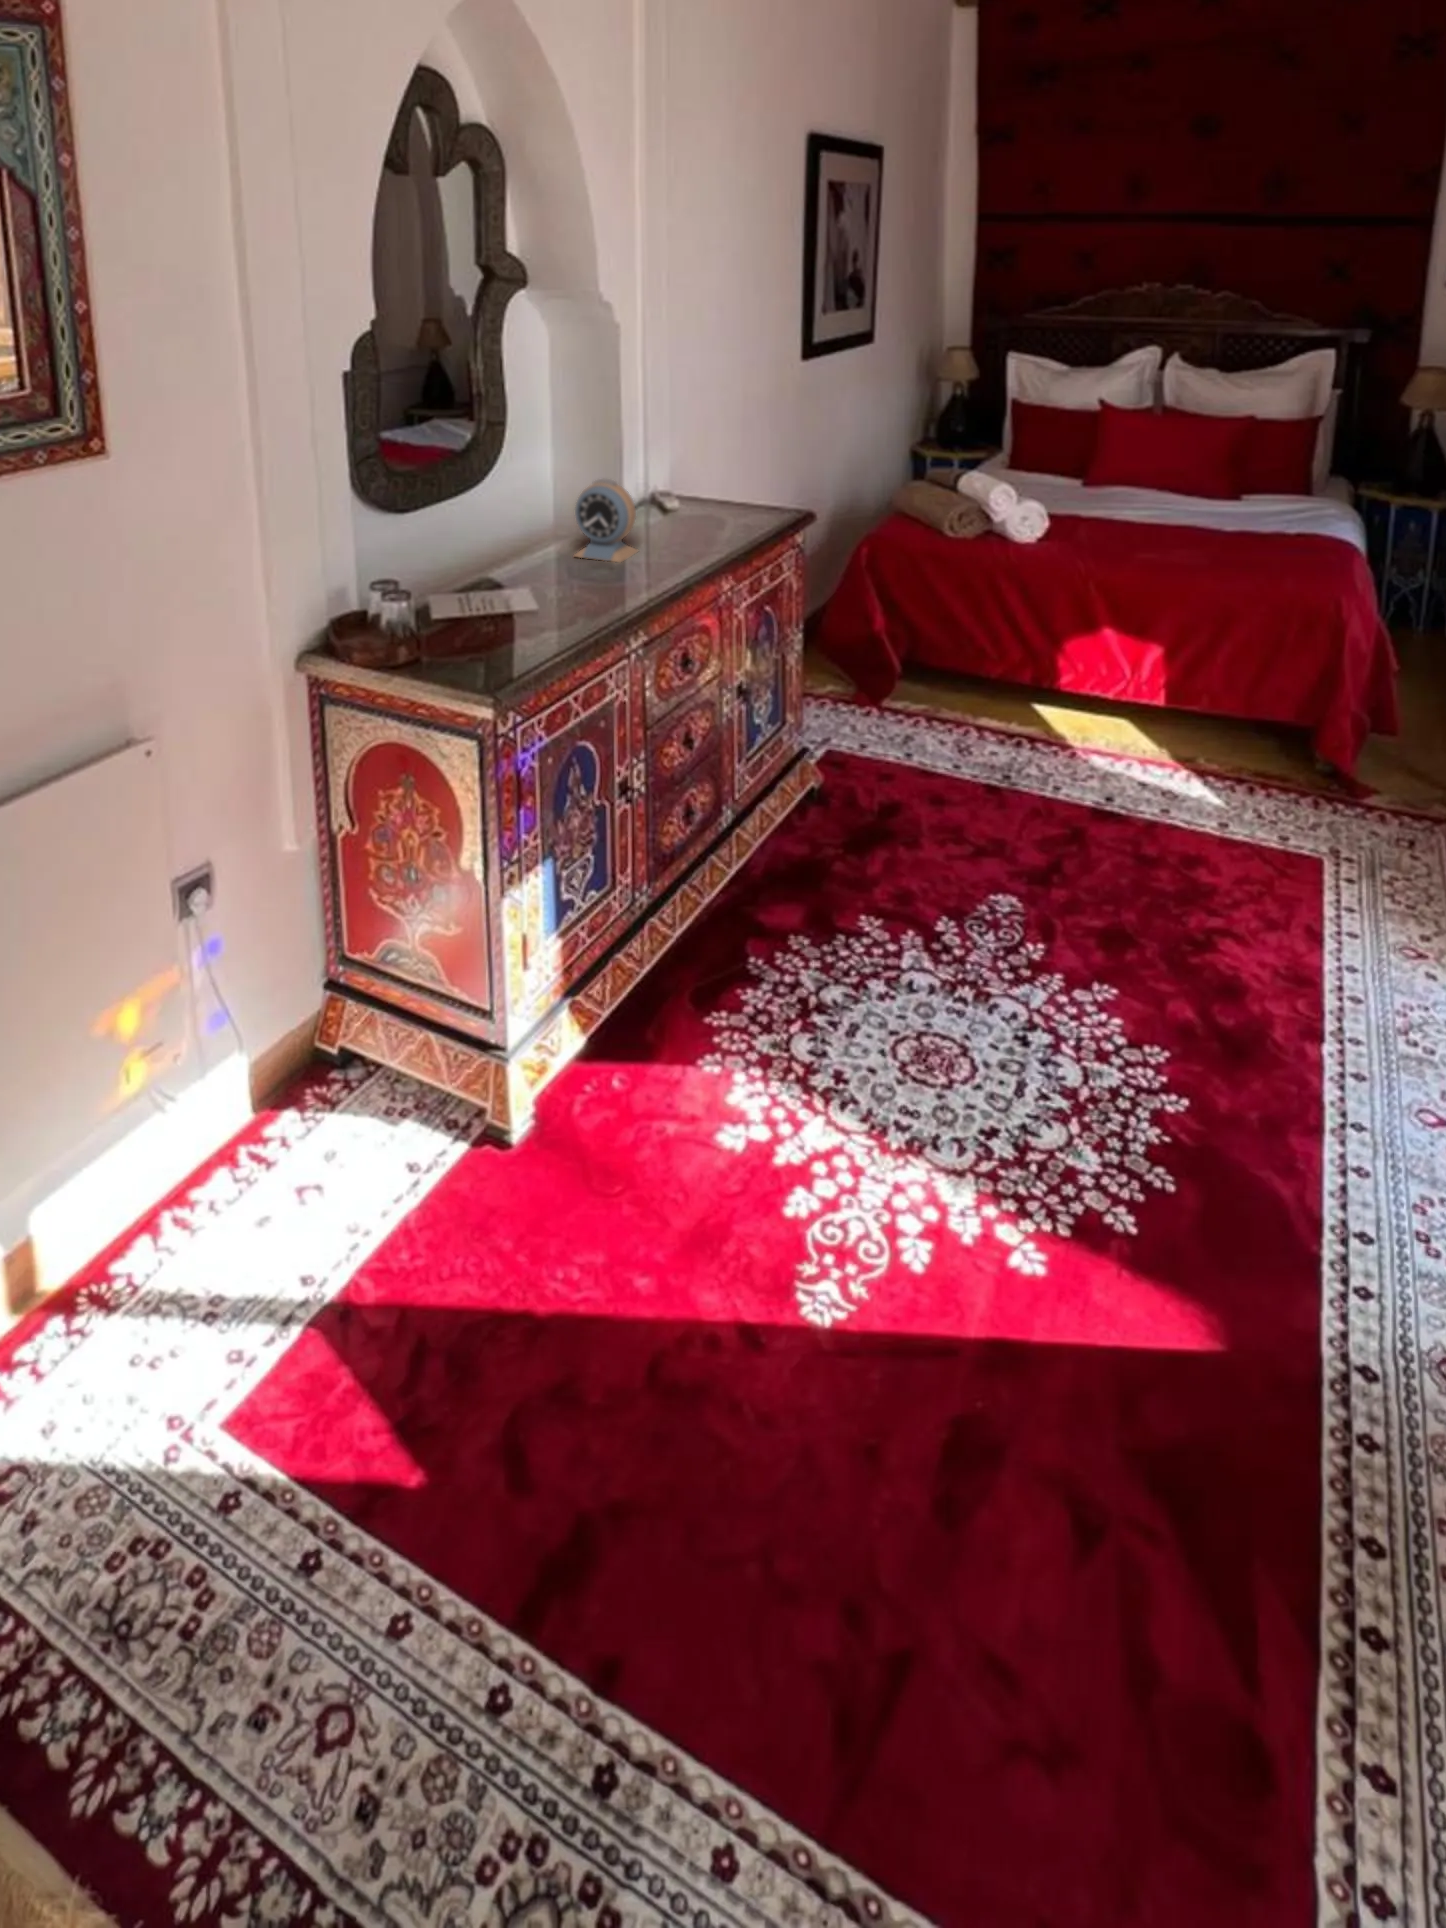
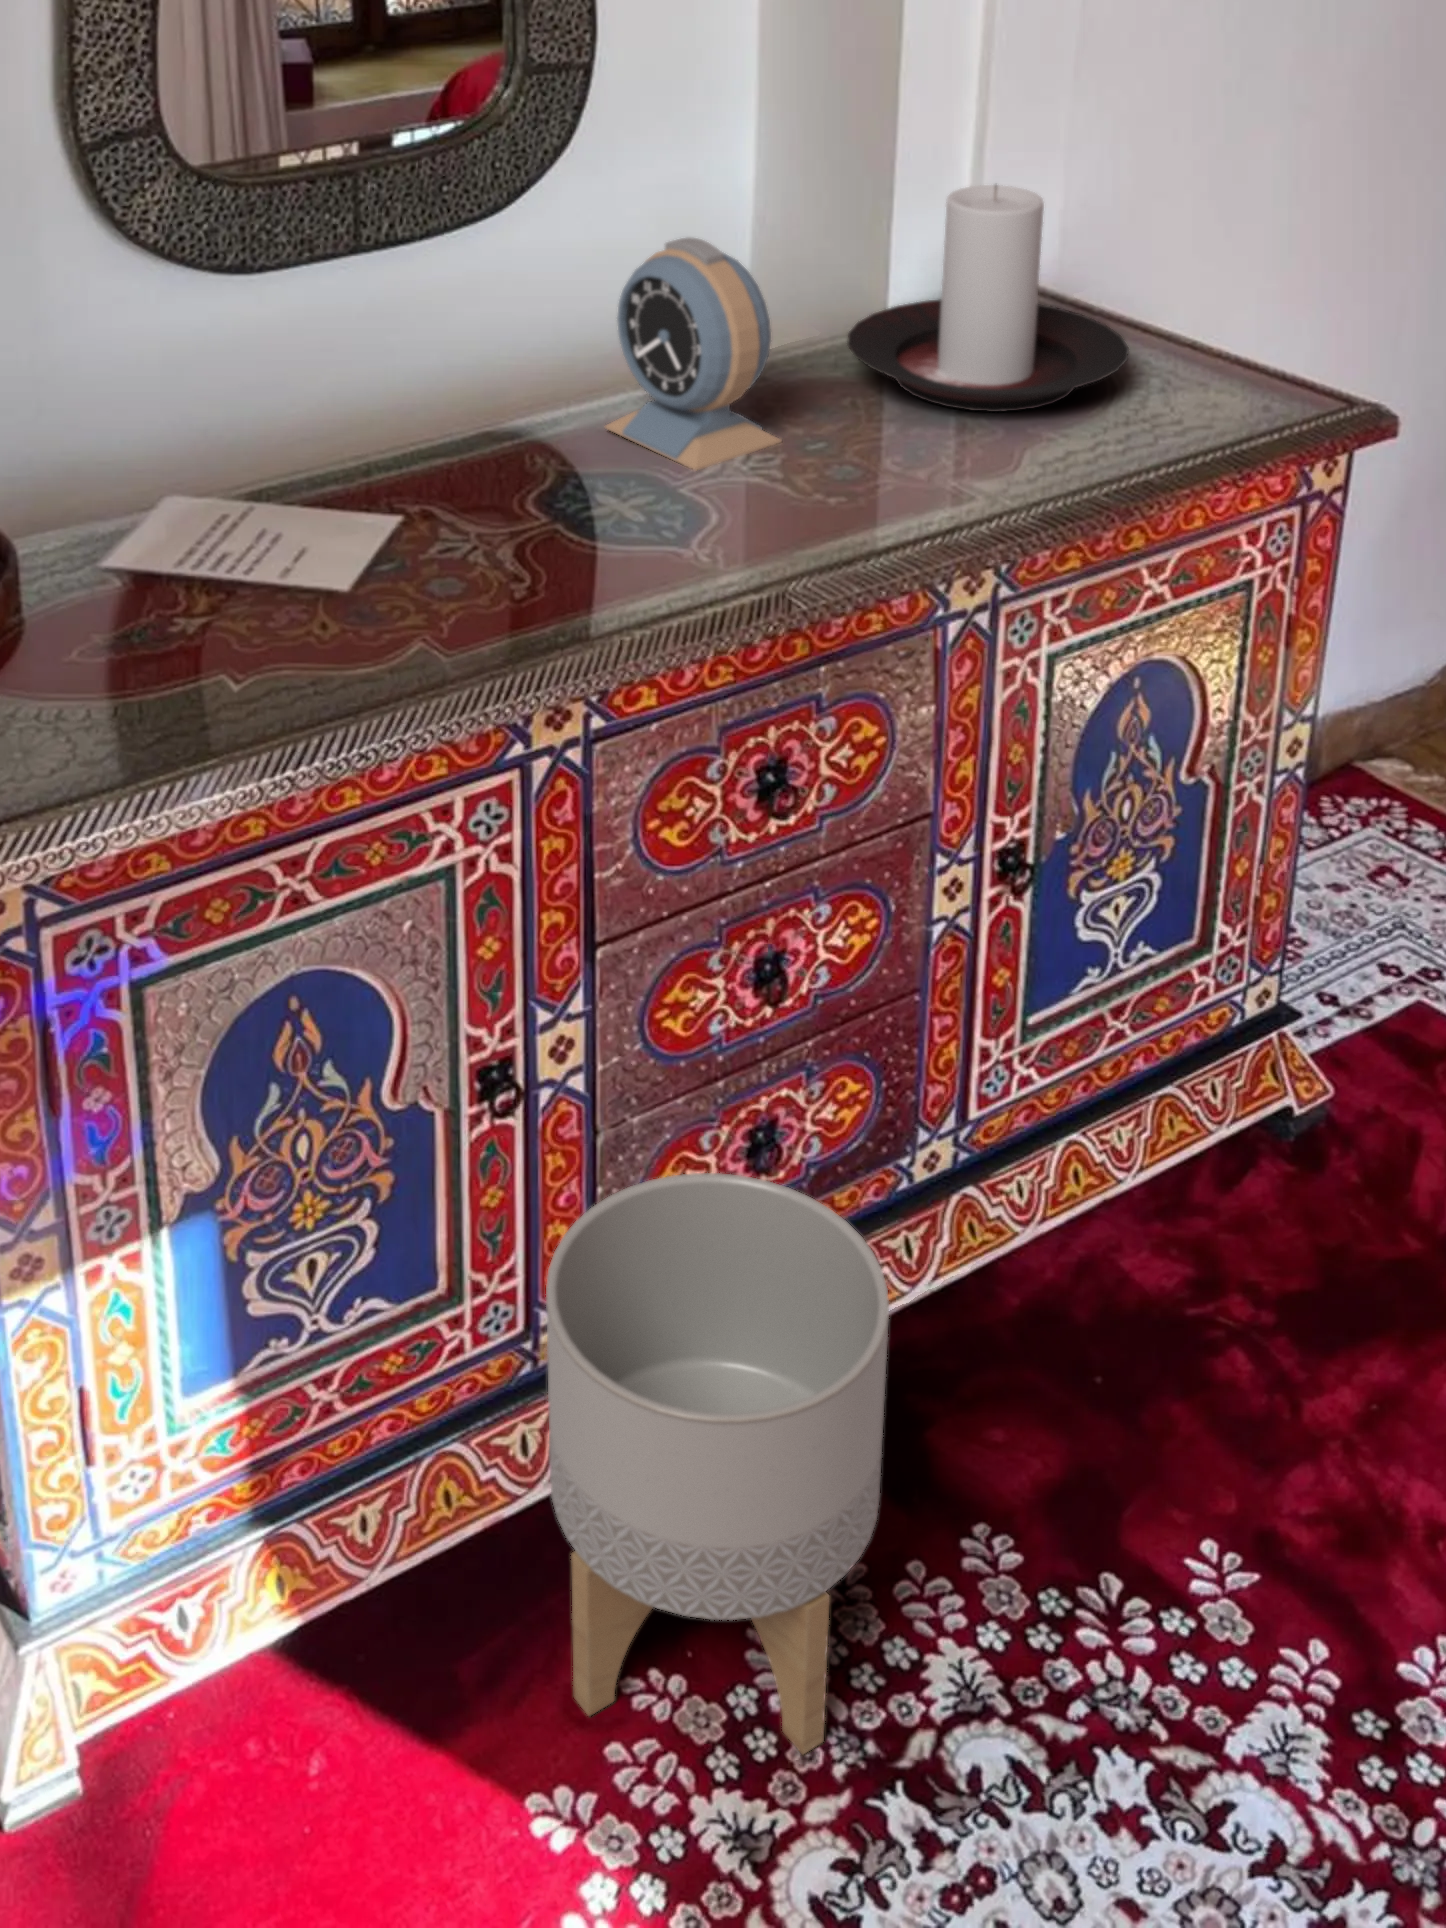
candle holder: none [635,453,735,534] -> present [847,185,1129,412]
planter: none [662,809,787,1033] -> present [546,1173,889,1754]

